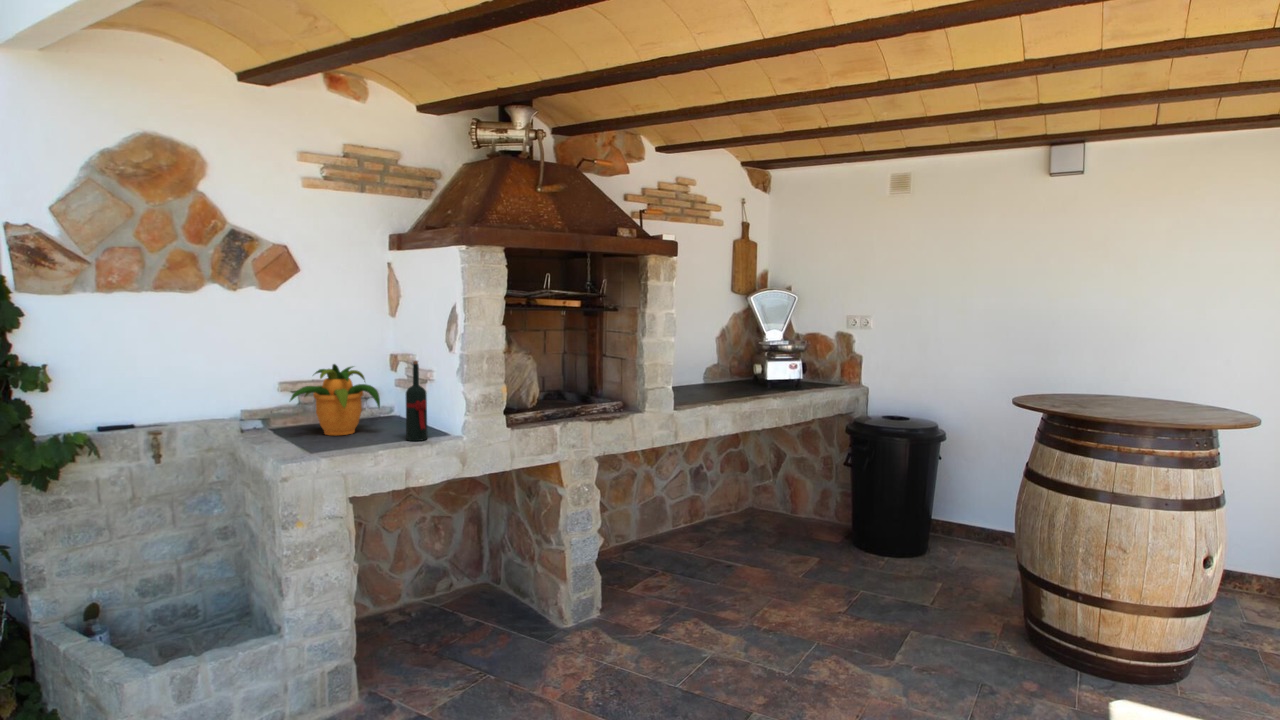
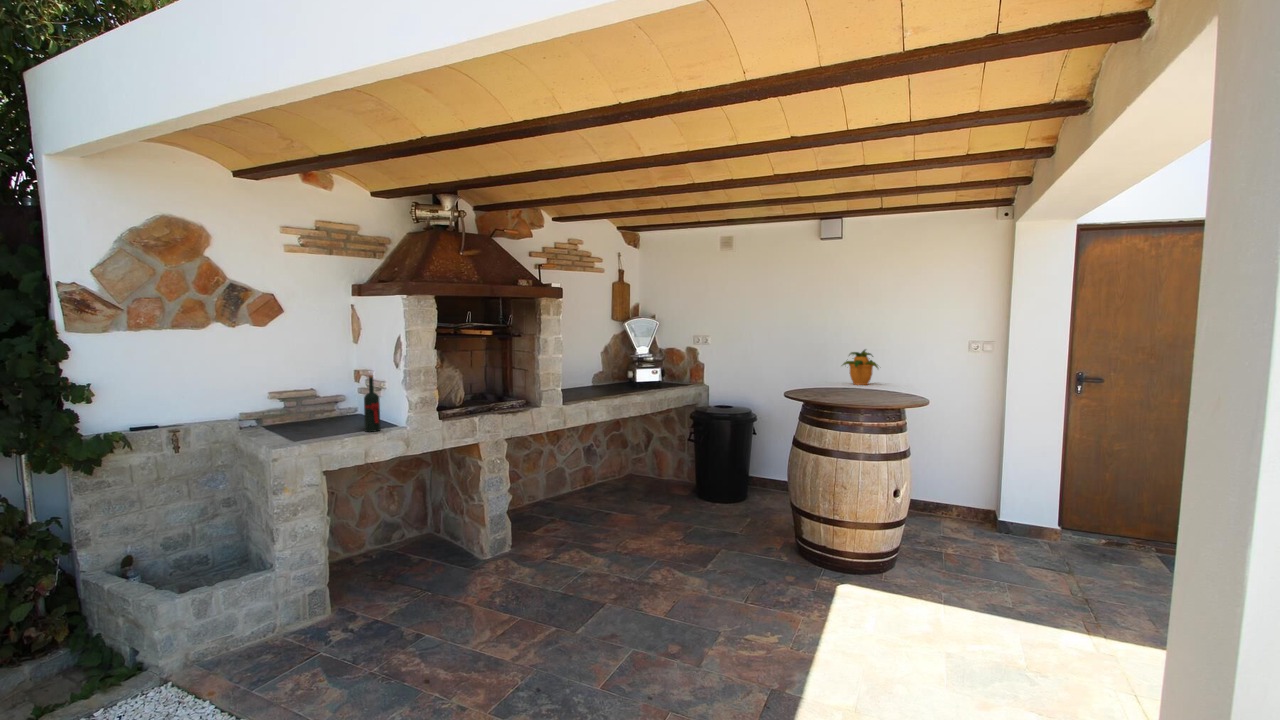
potted plant: present [290,364,380,435] -> present [843,350,878,385]

